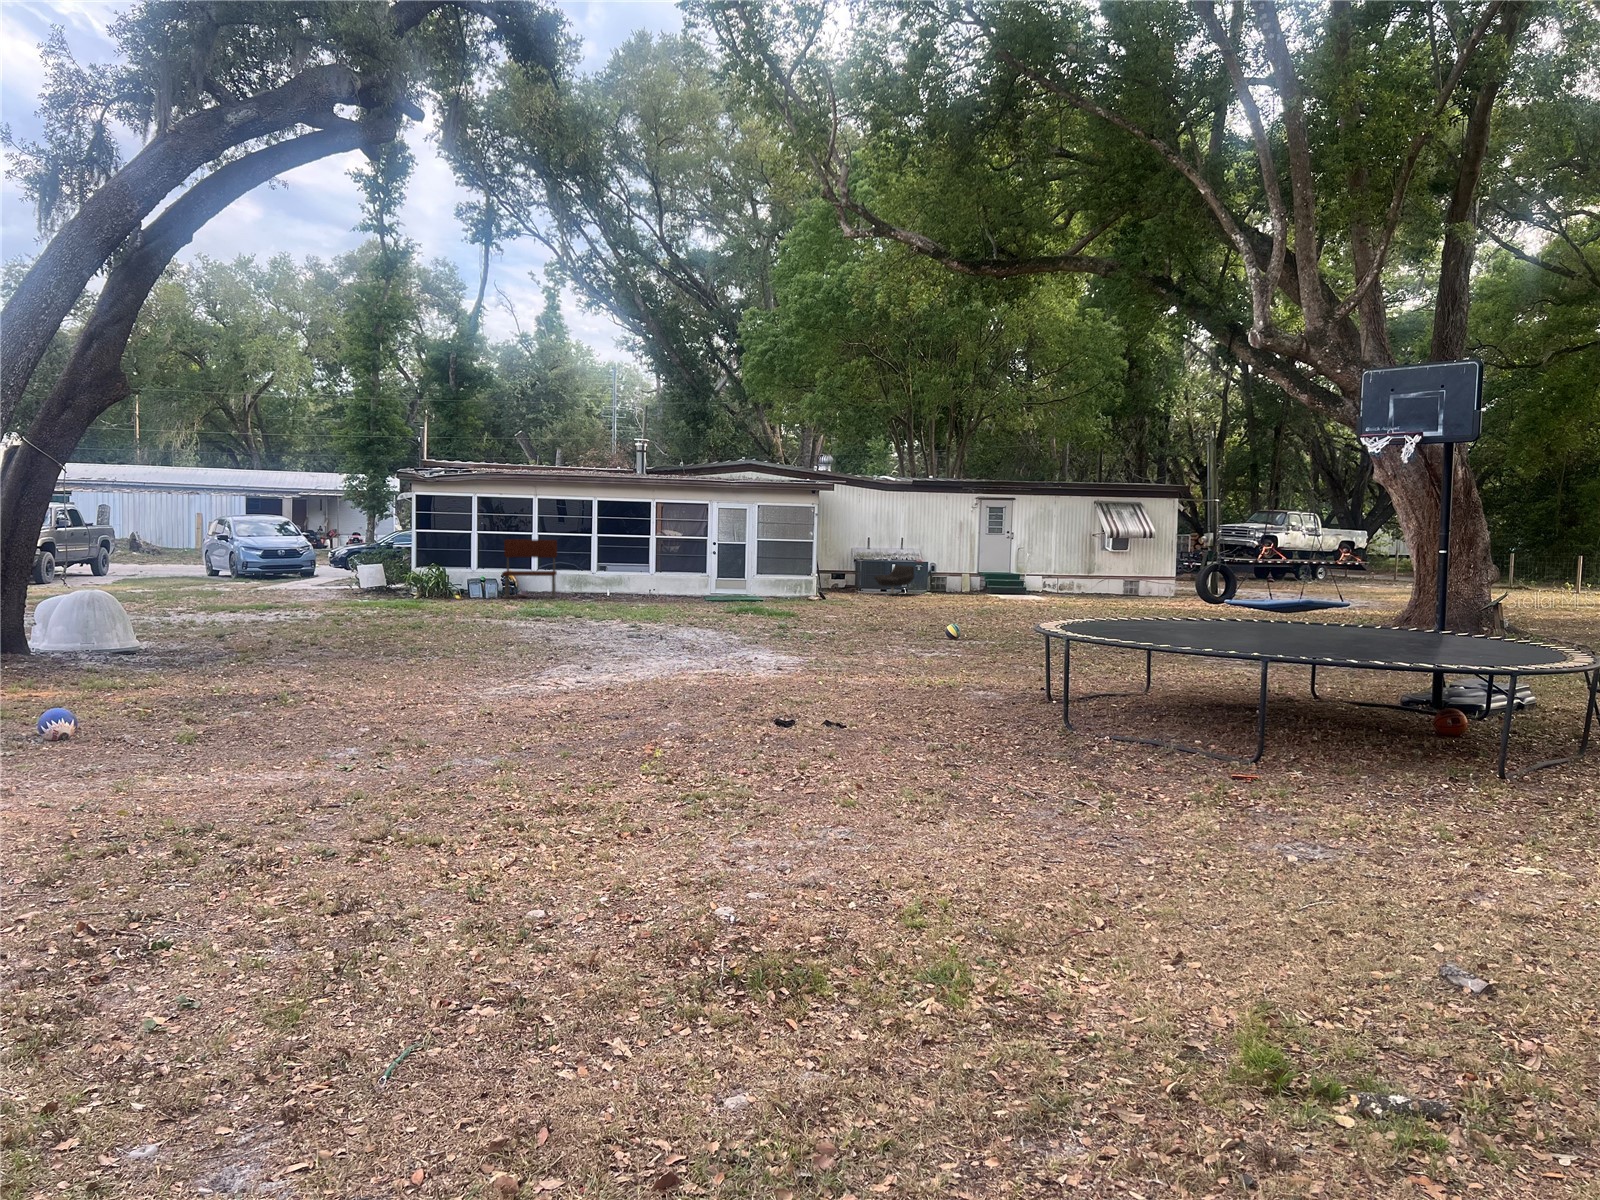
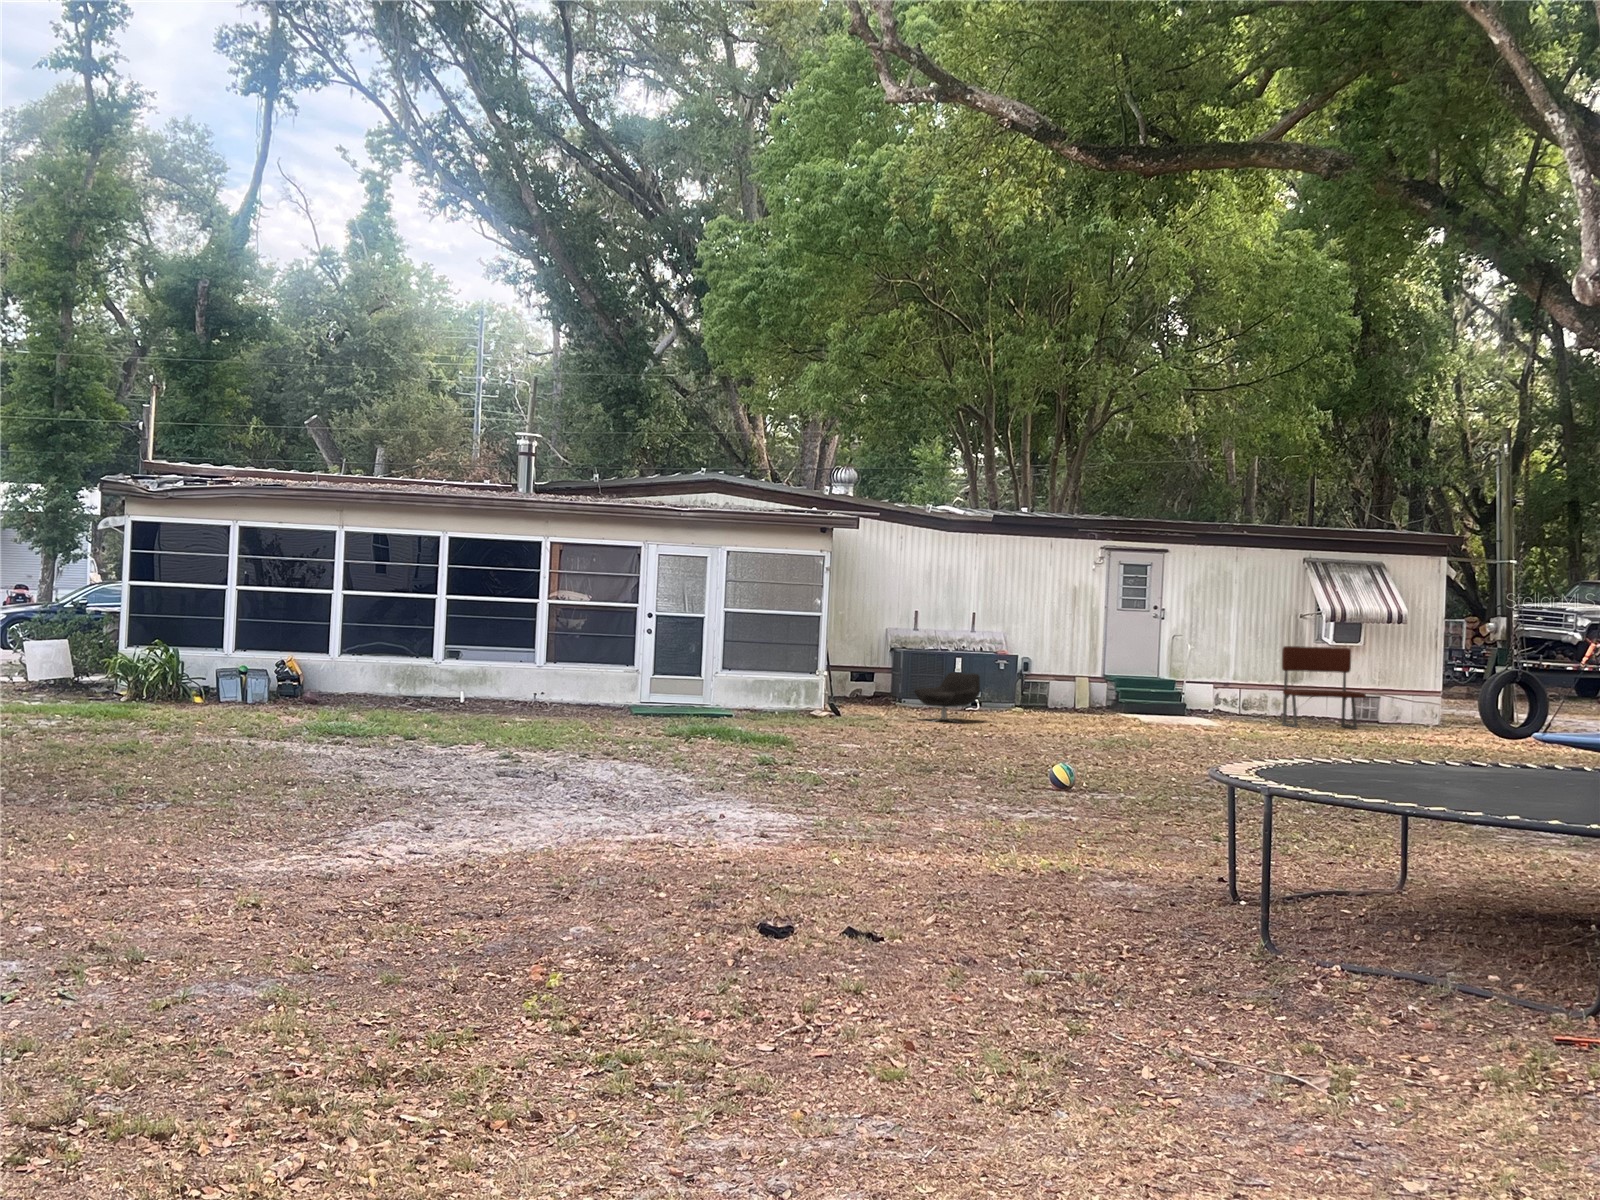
bench: present [502,539,557,598] -> present [1282,646,1366,729]

